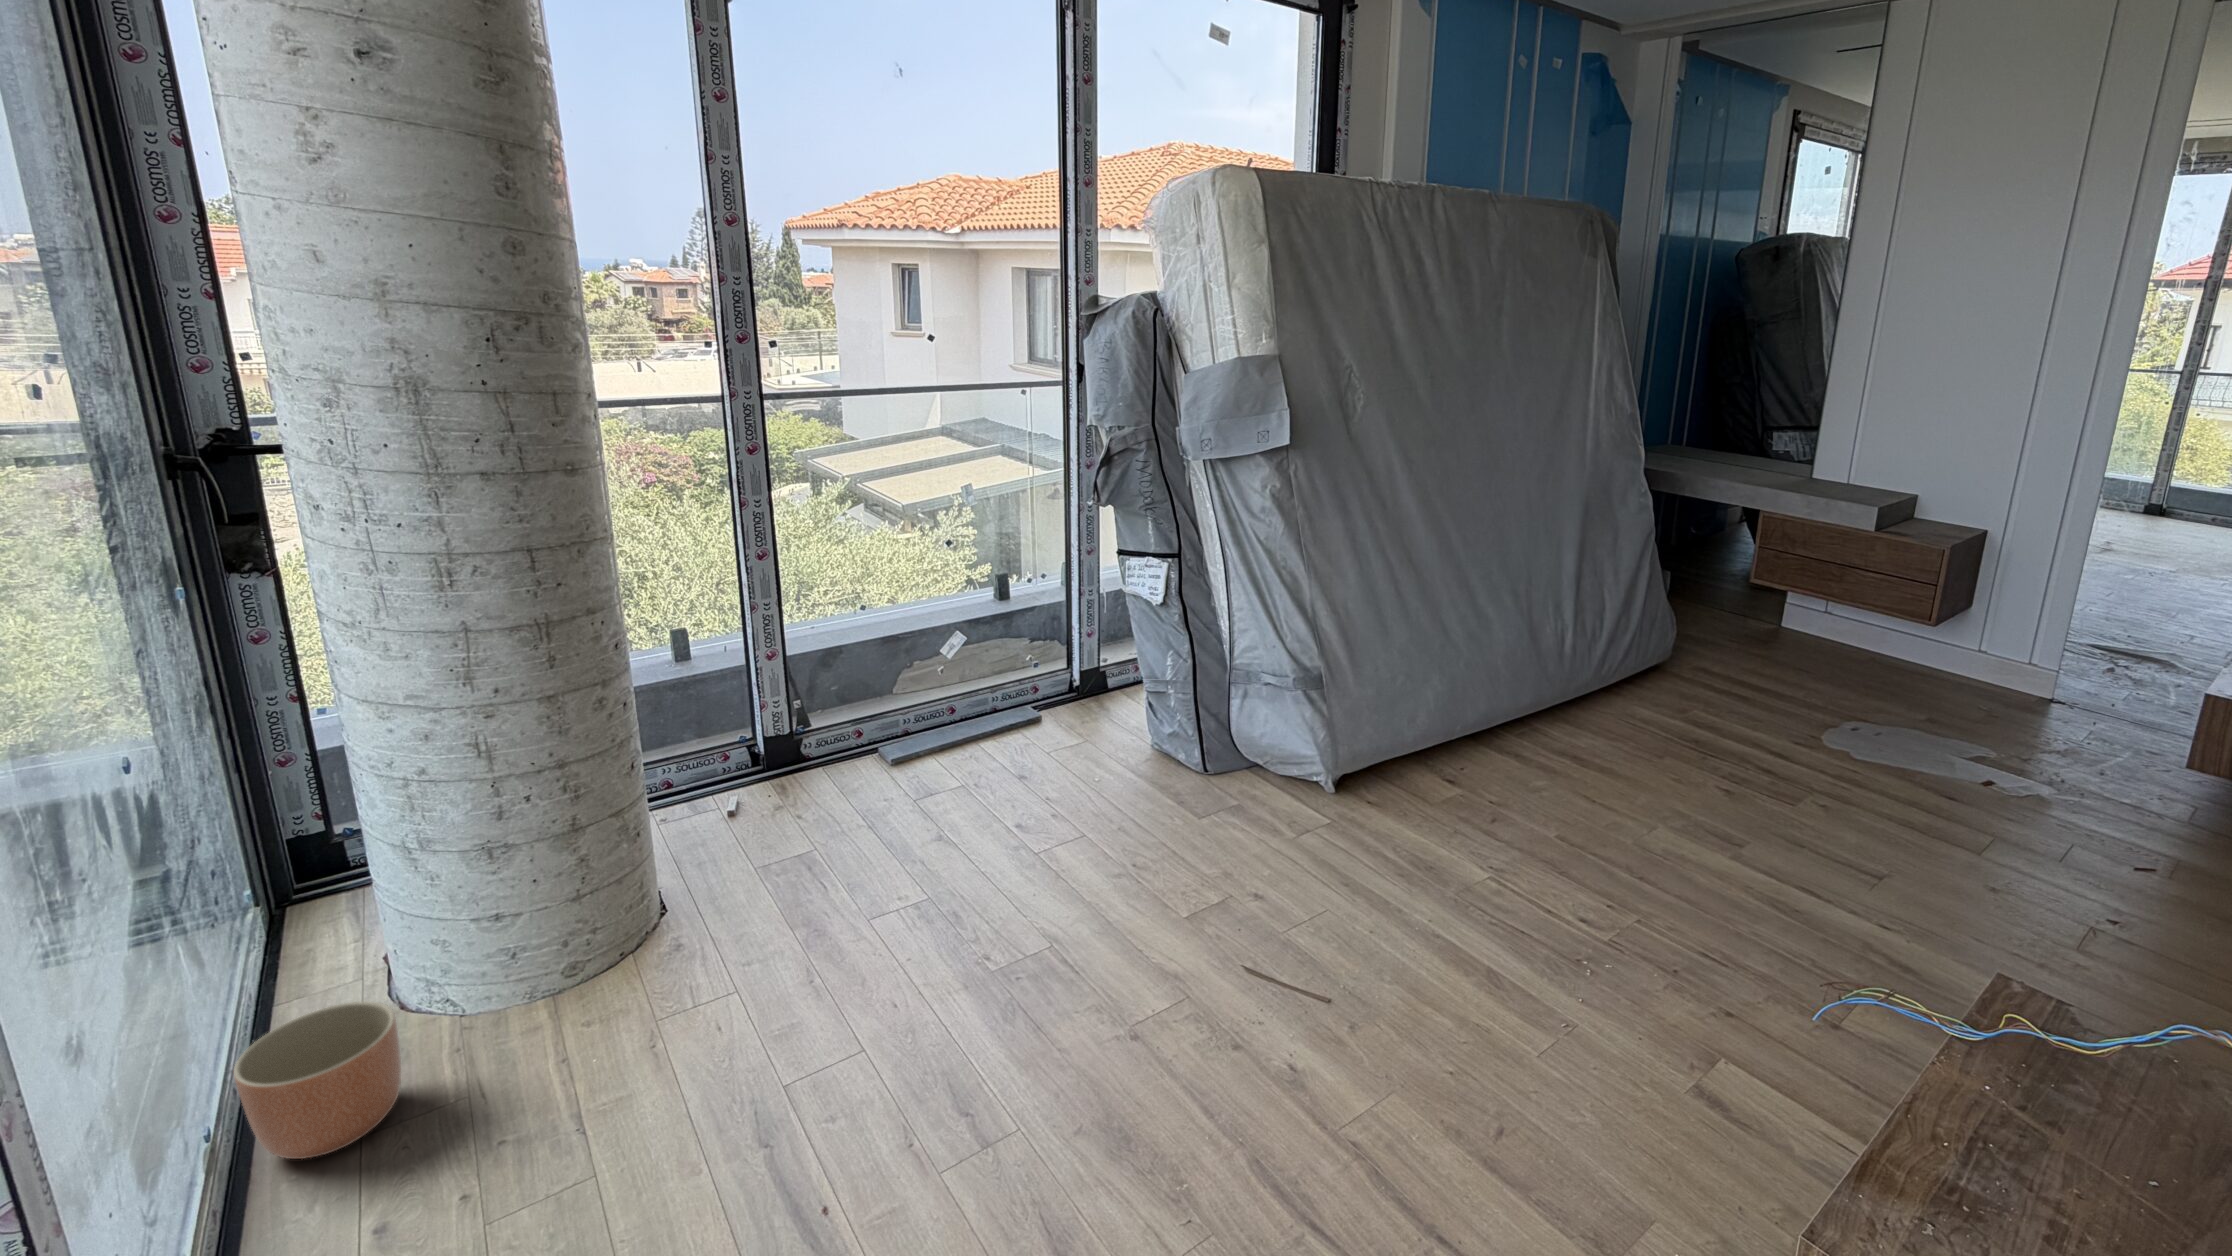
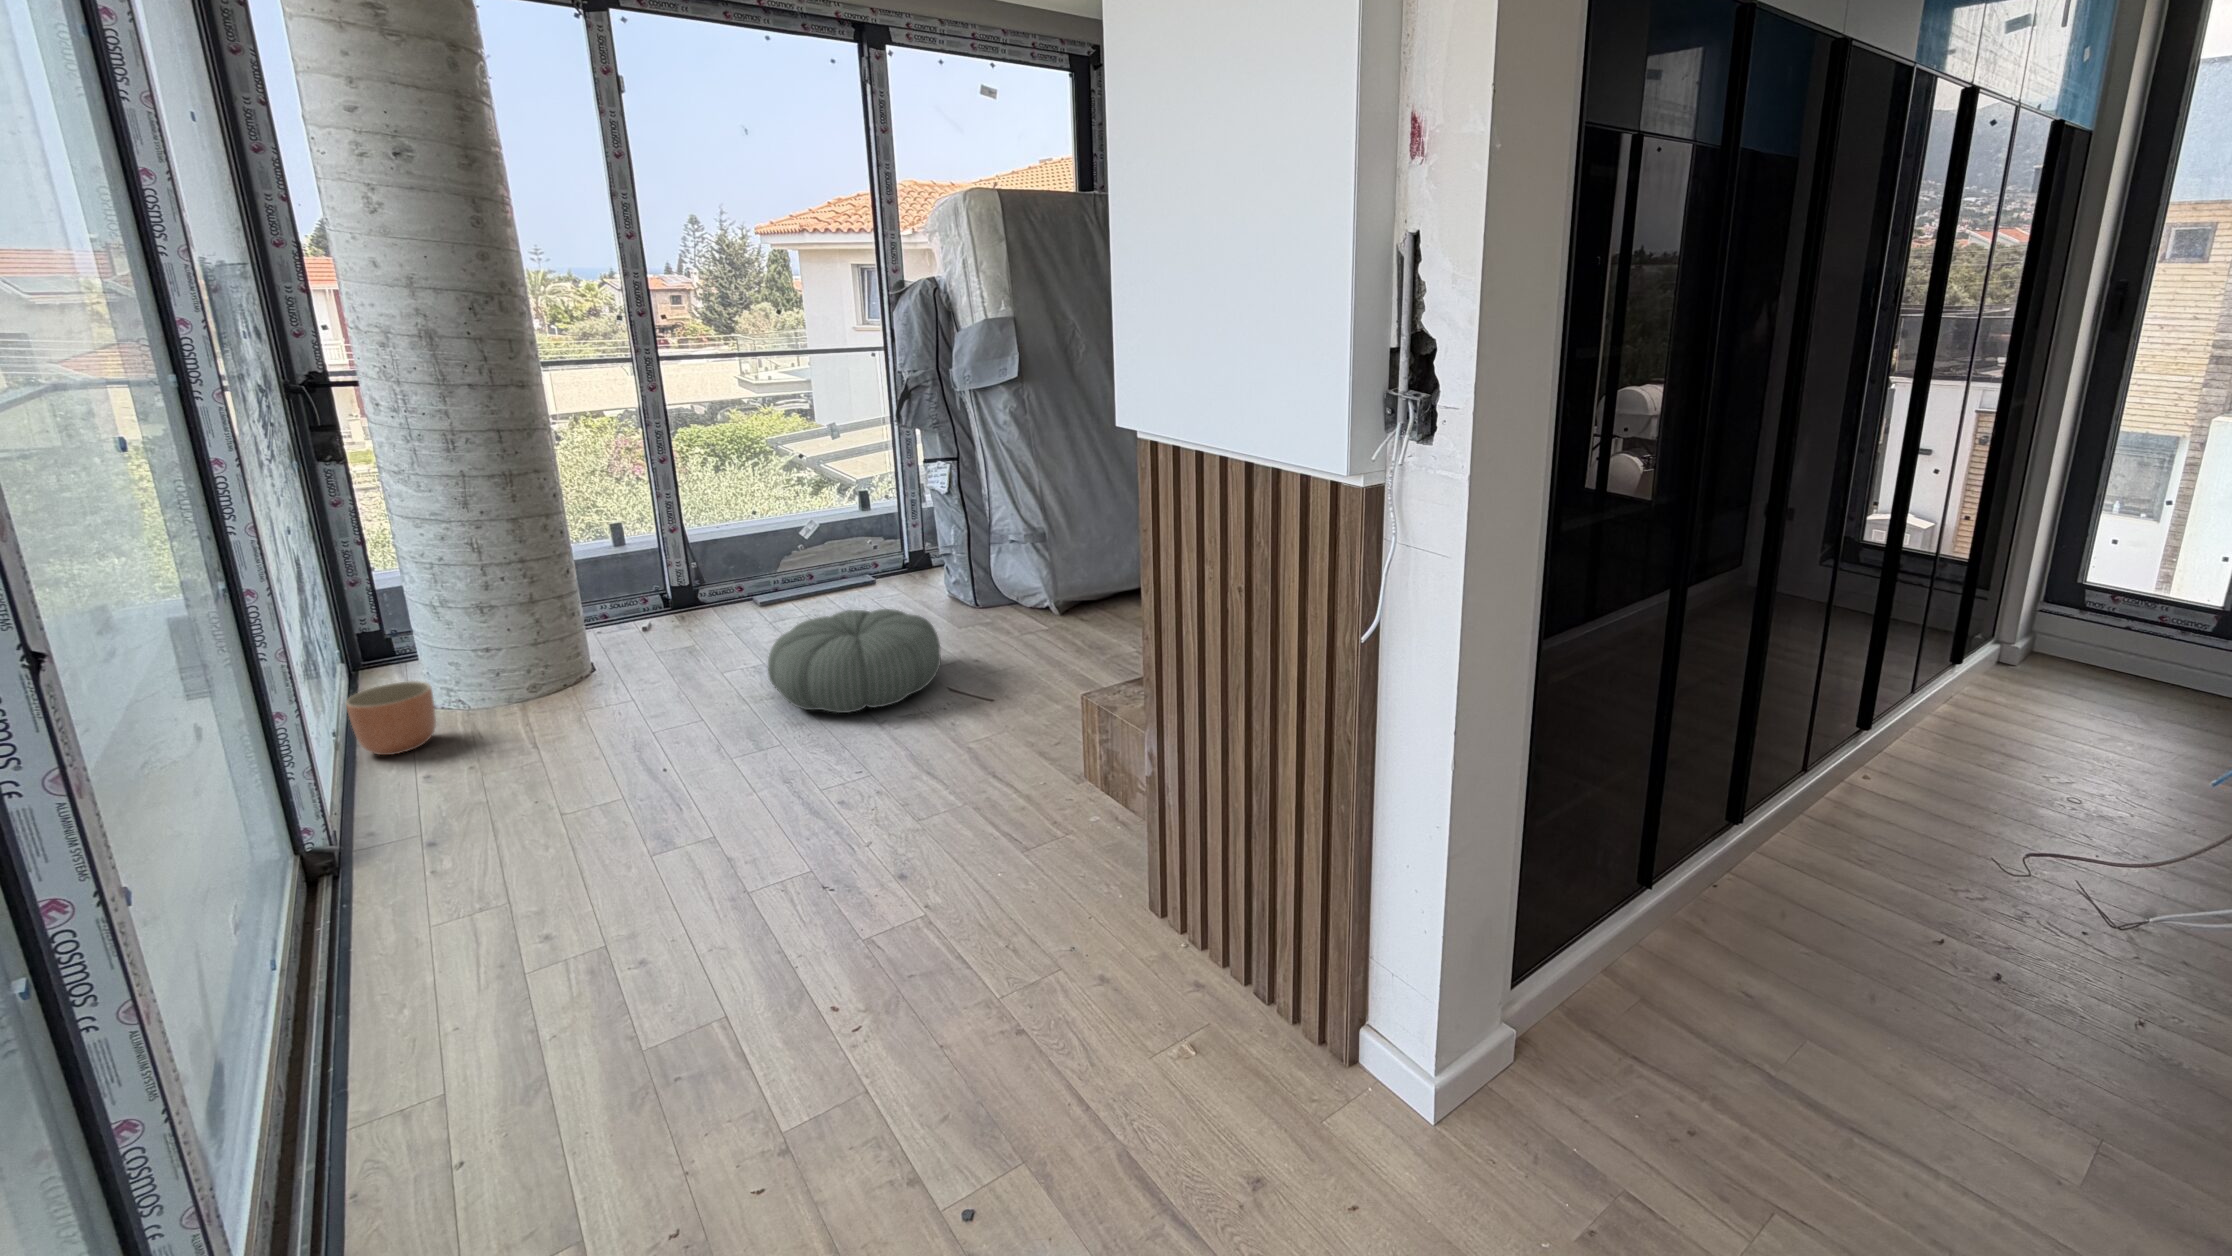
pouf: none [963,826,1234,1048] -> present [768,609,941,713]

